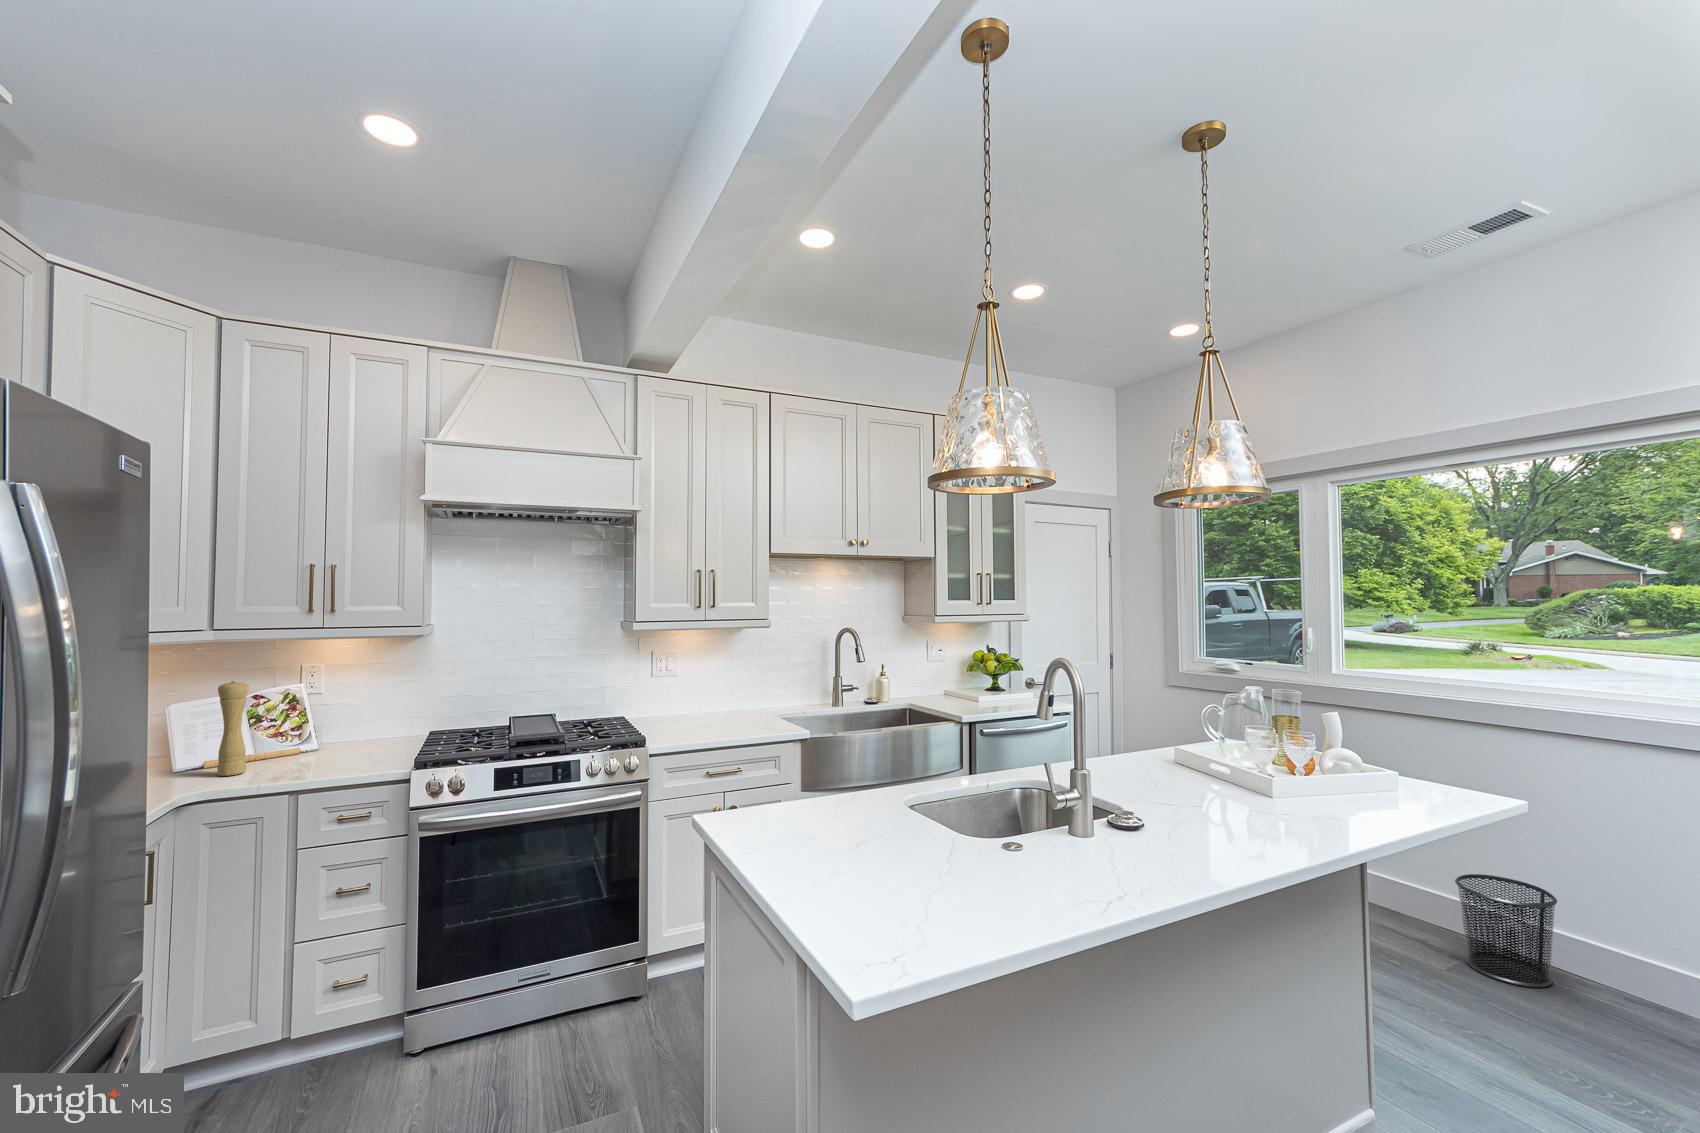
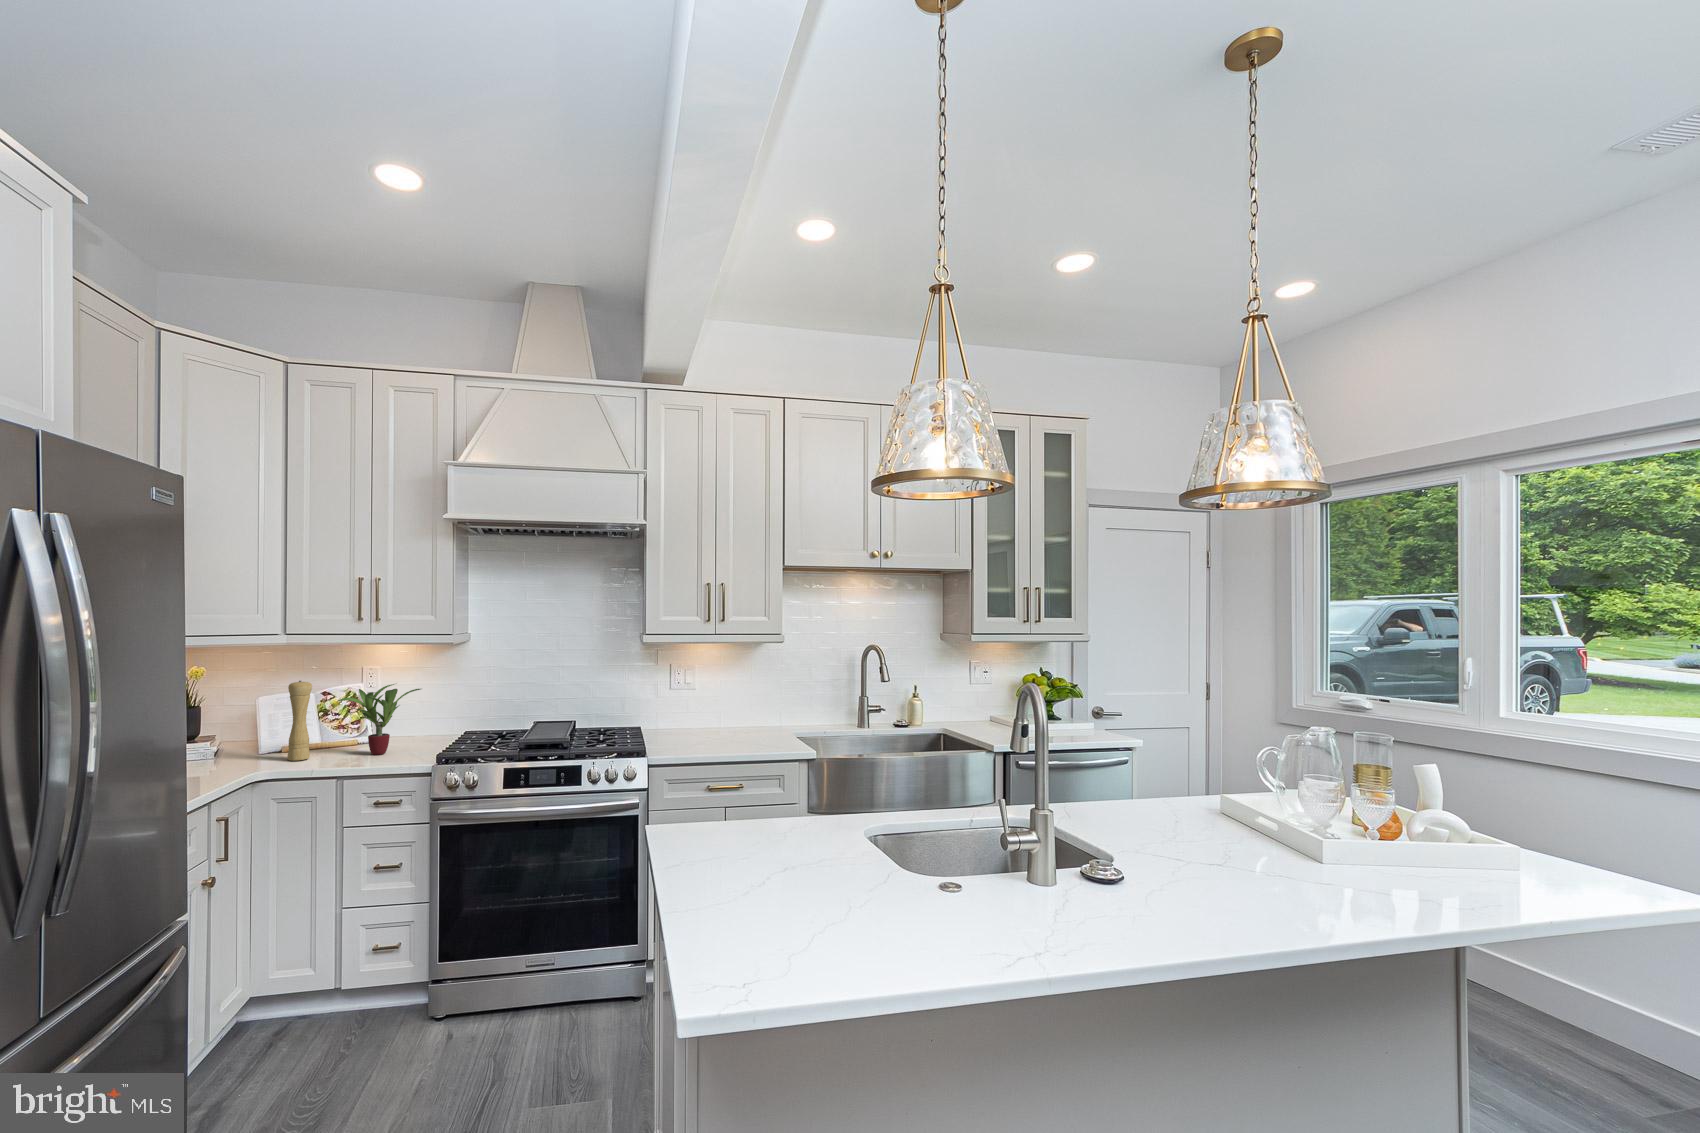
potted plant: none [280,680,386,763] -> present [338,684,420,755]
waste bin: present [1455,874,1557,987] -> none [1540,958,1658,1094]

